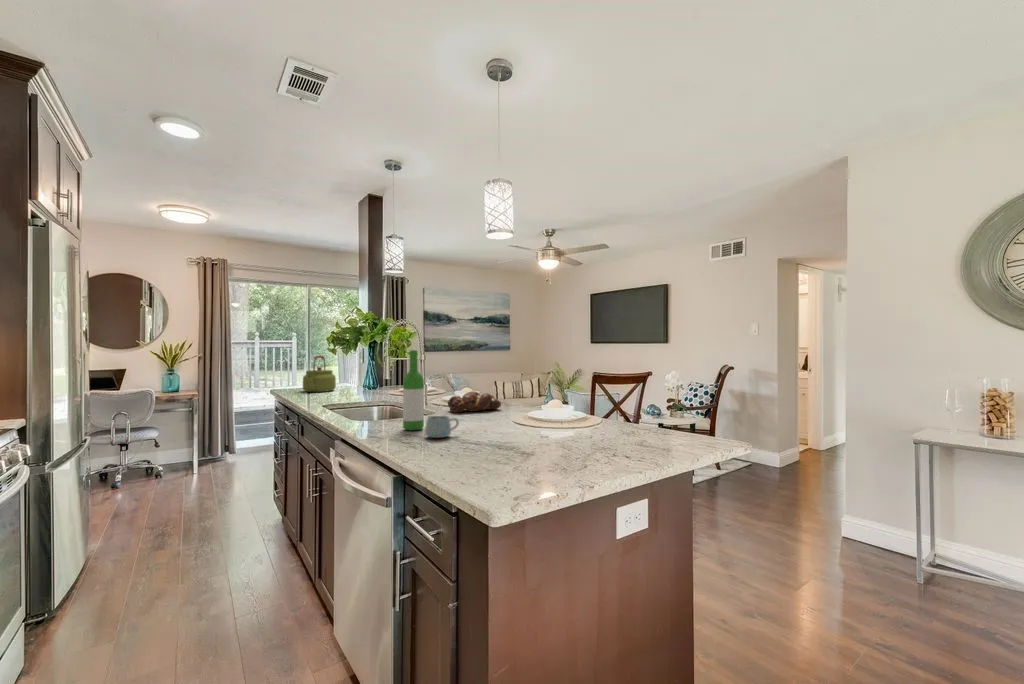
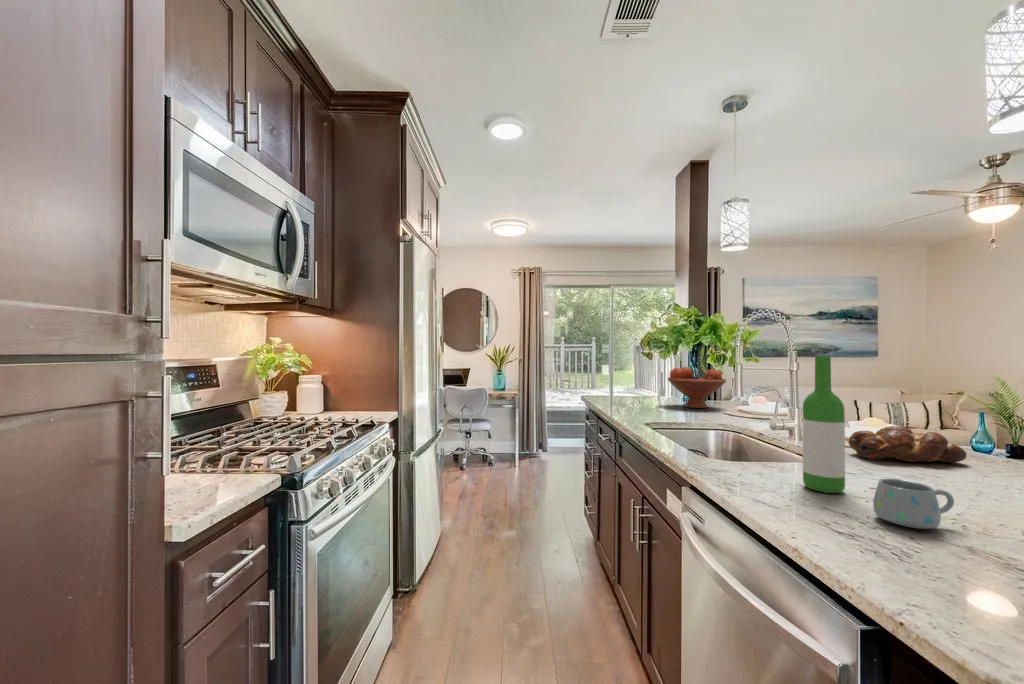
kettle: present [303,355,336,392] -> none [613,361,648,402]
fruit bowl: none [350,359,396,393] -> present [668,367,726,408]

